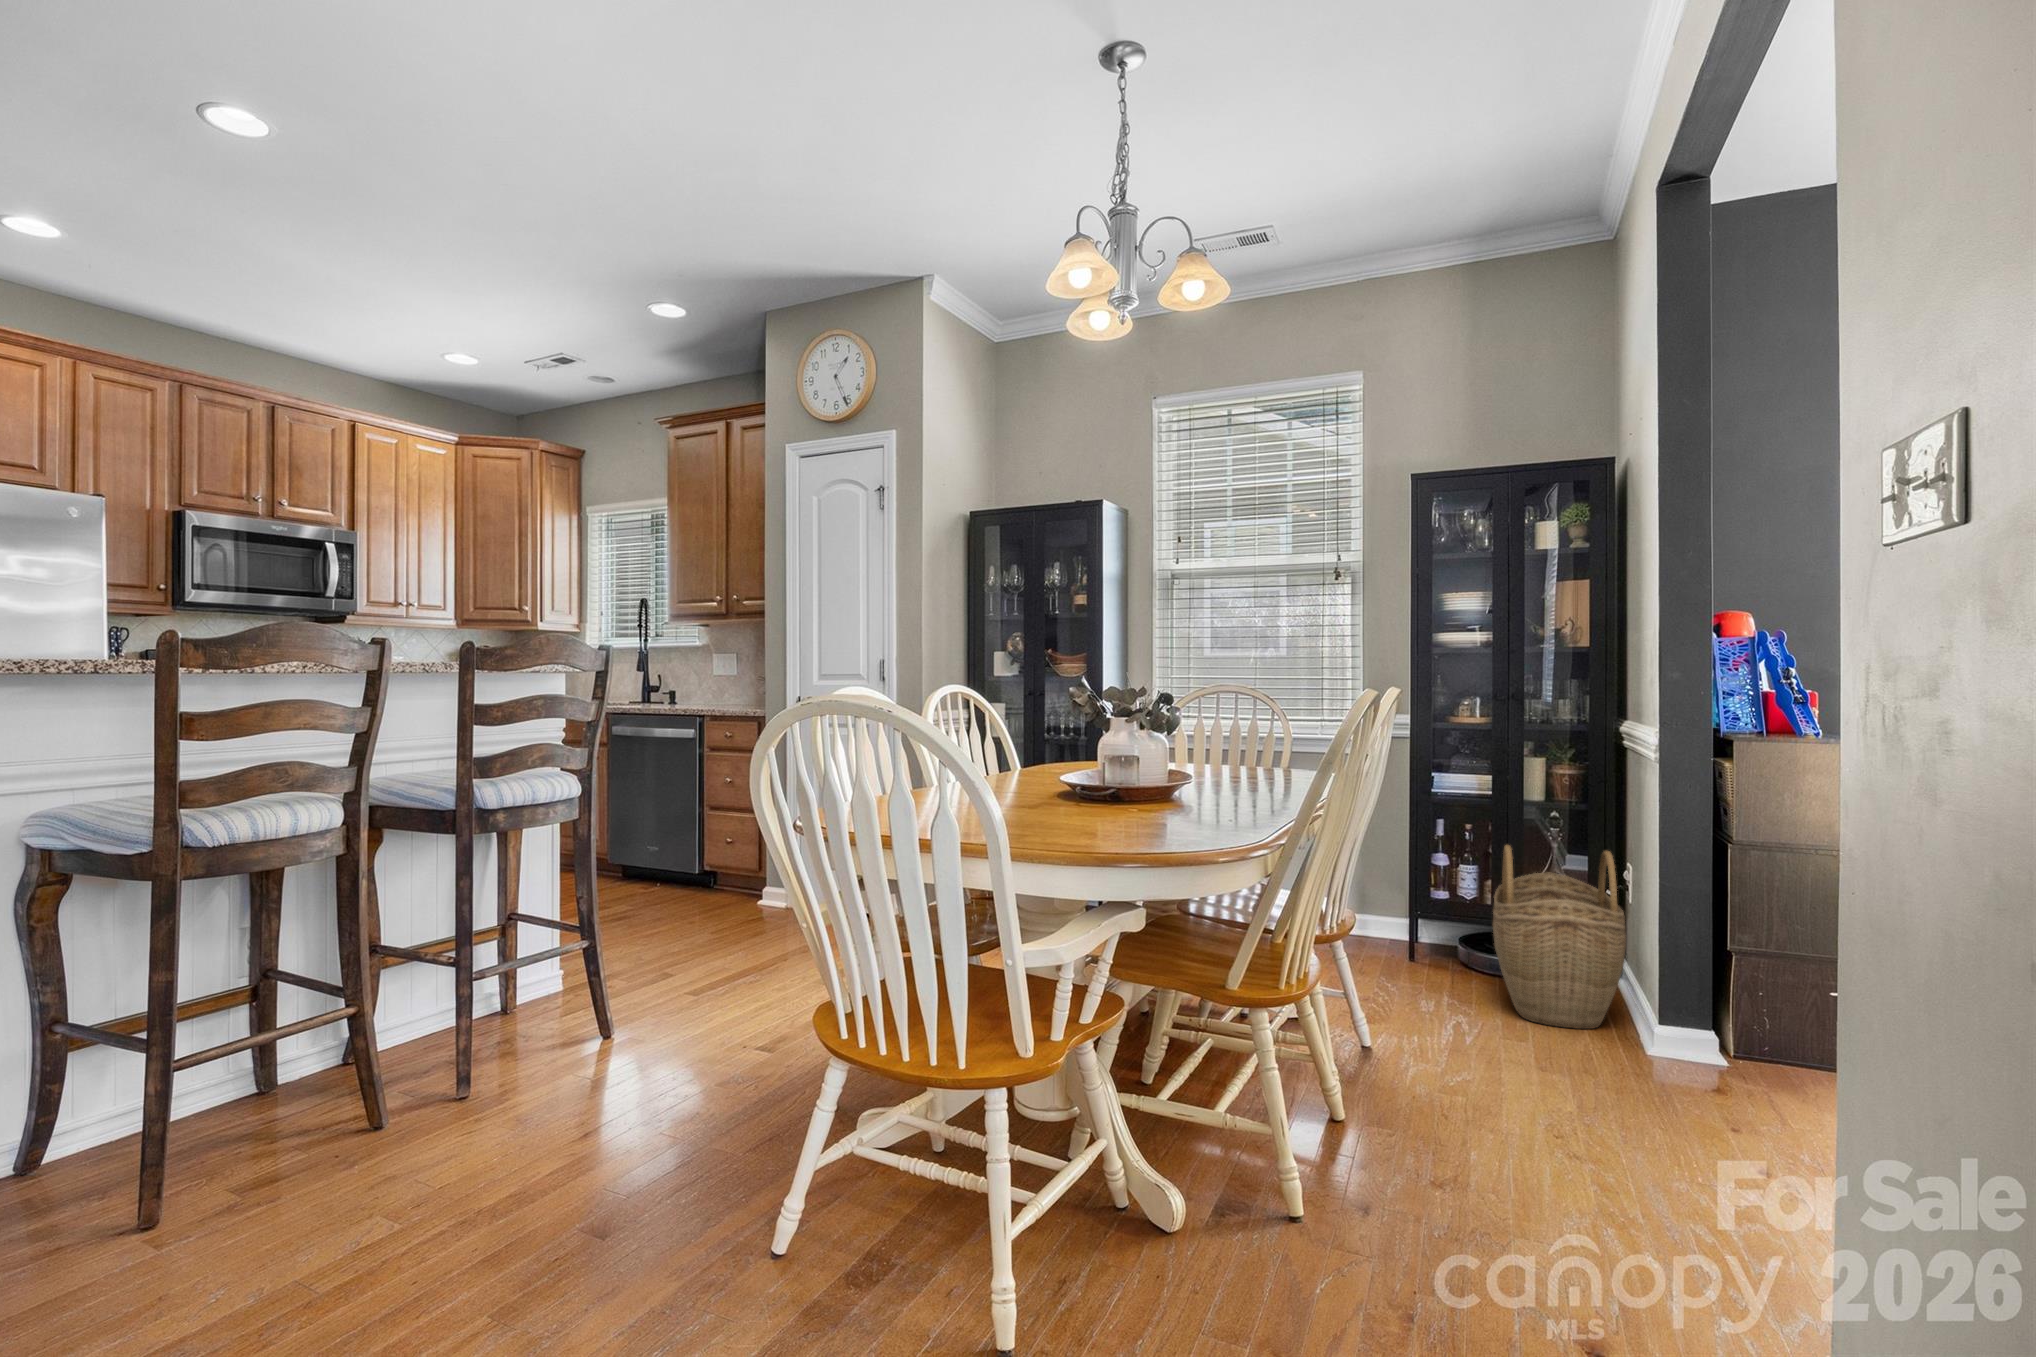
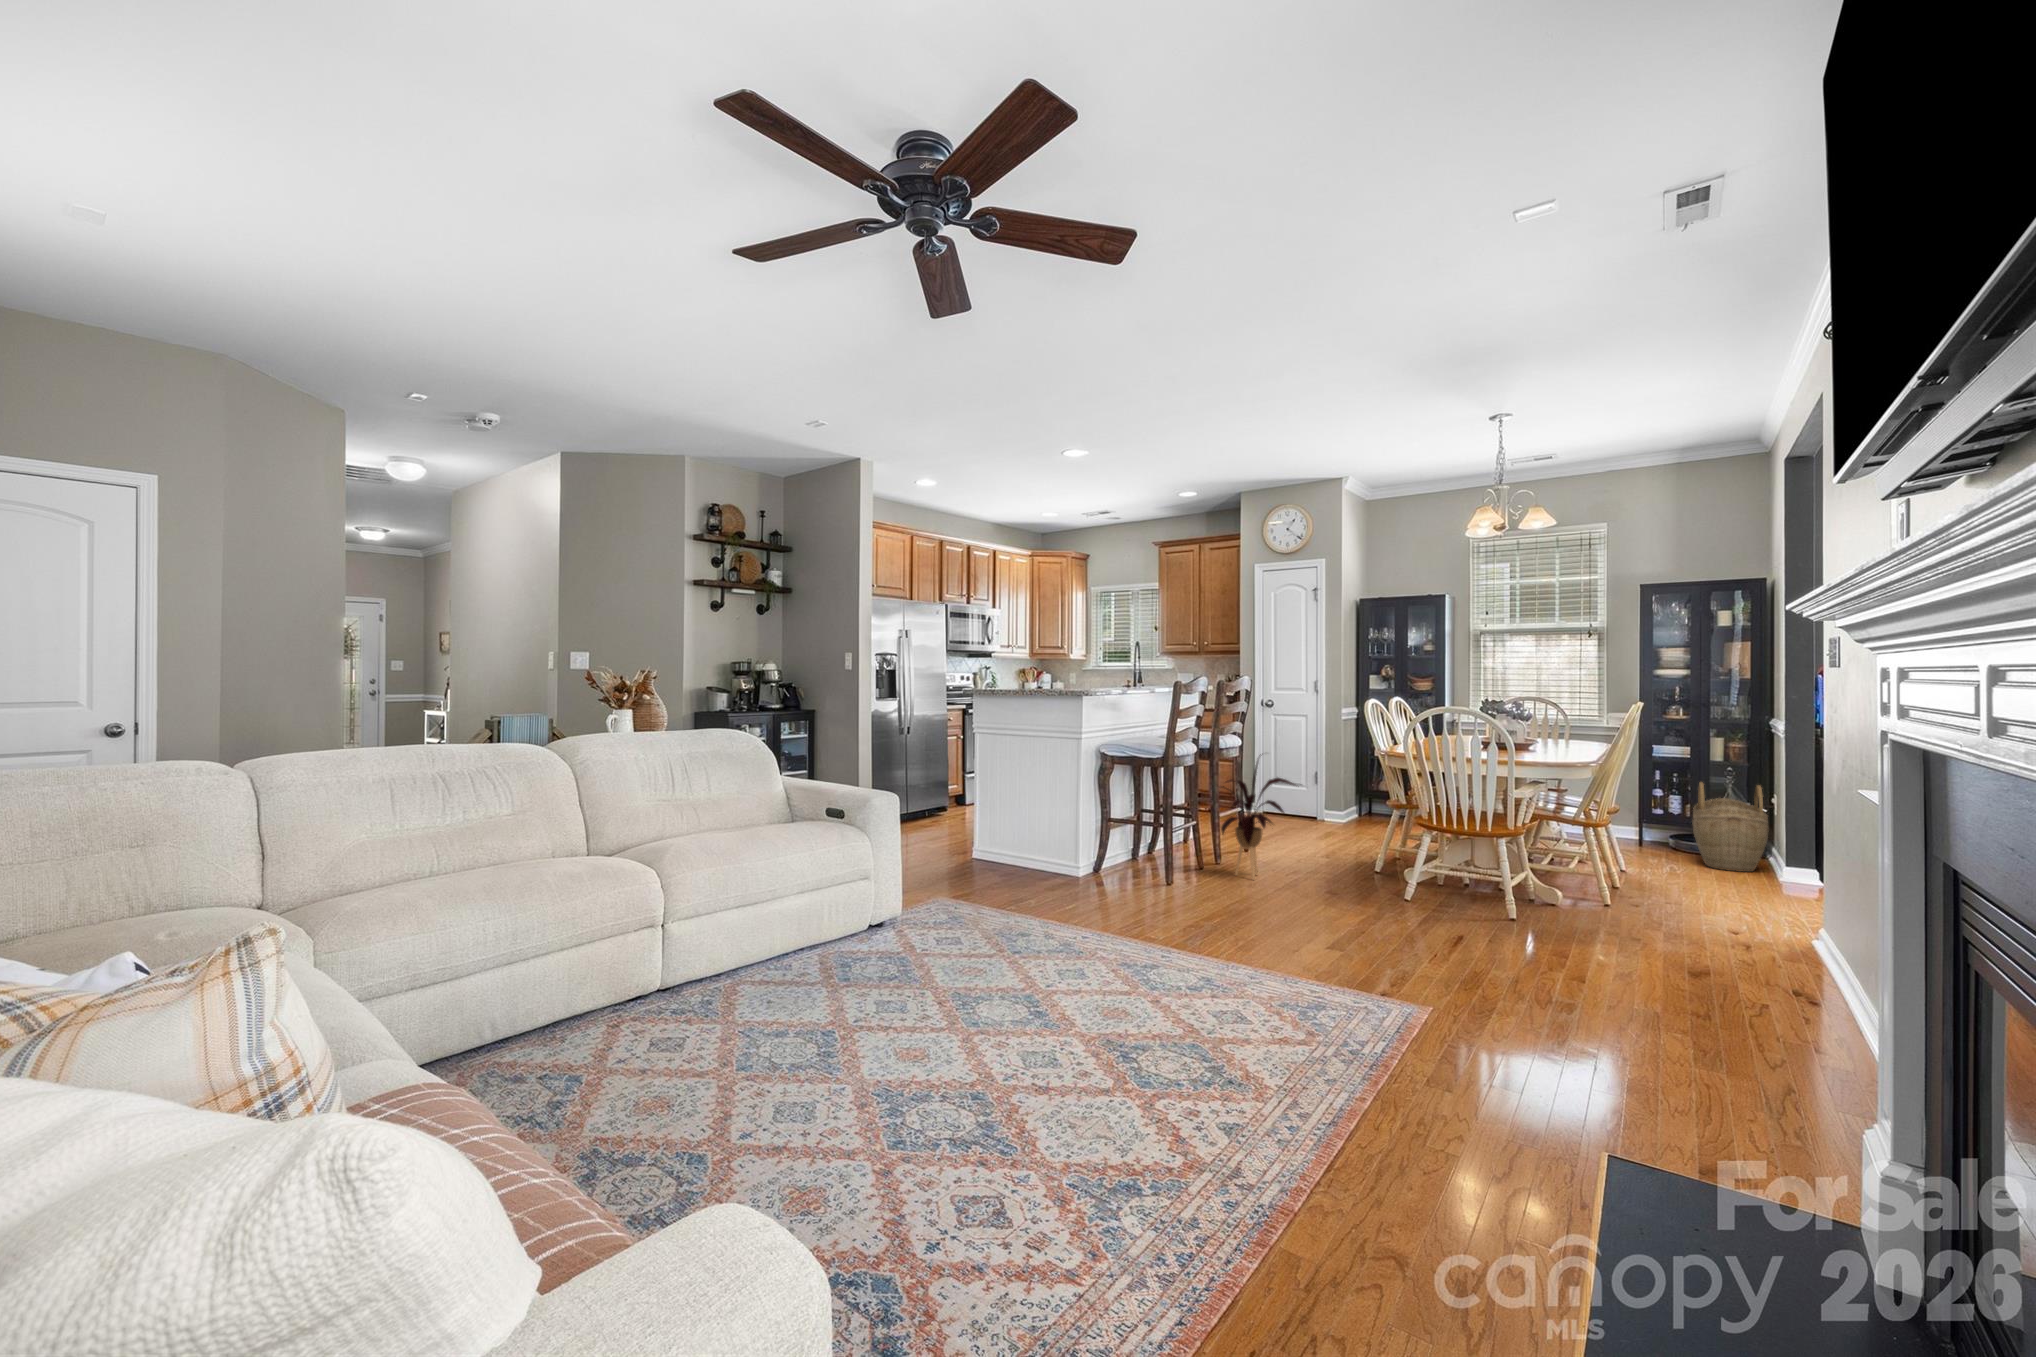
house plant: none [362,816,596,1154] -> present [1221,760,1294,879]

